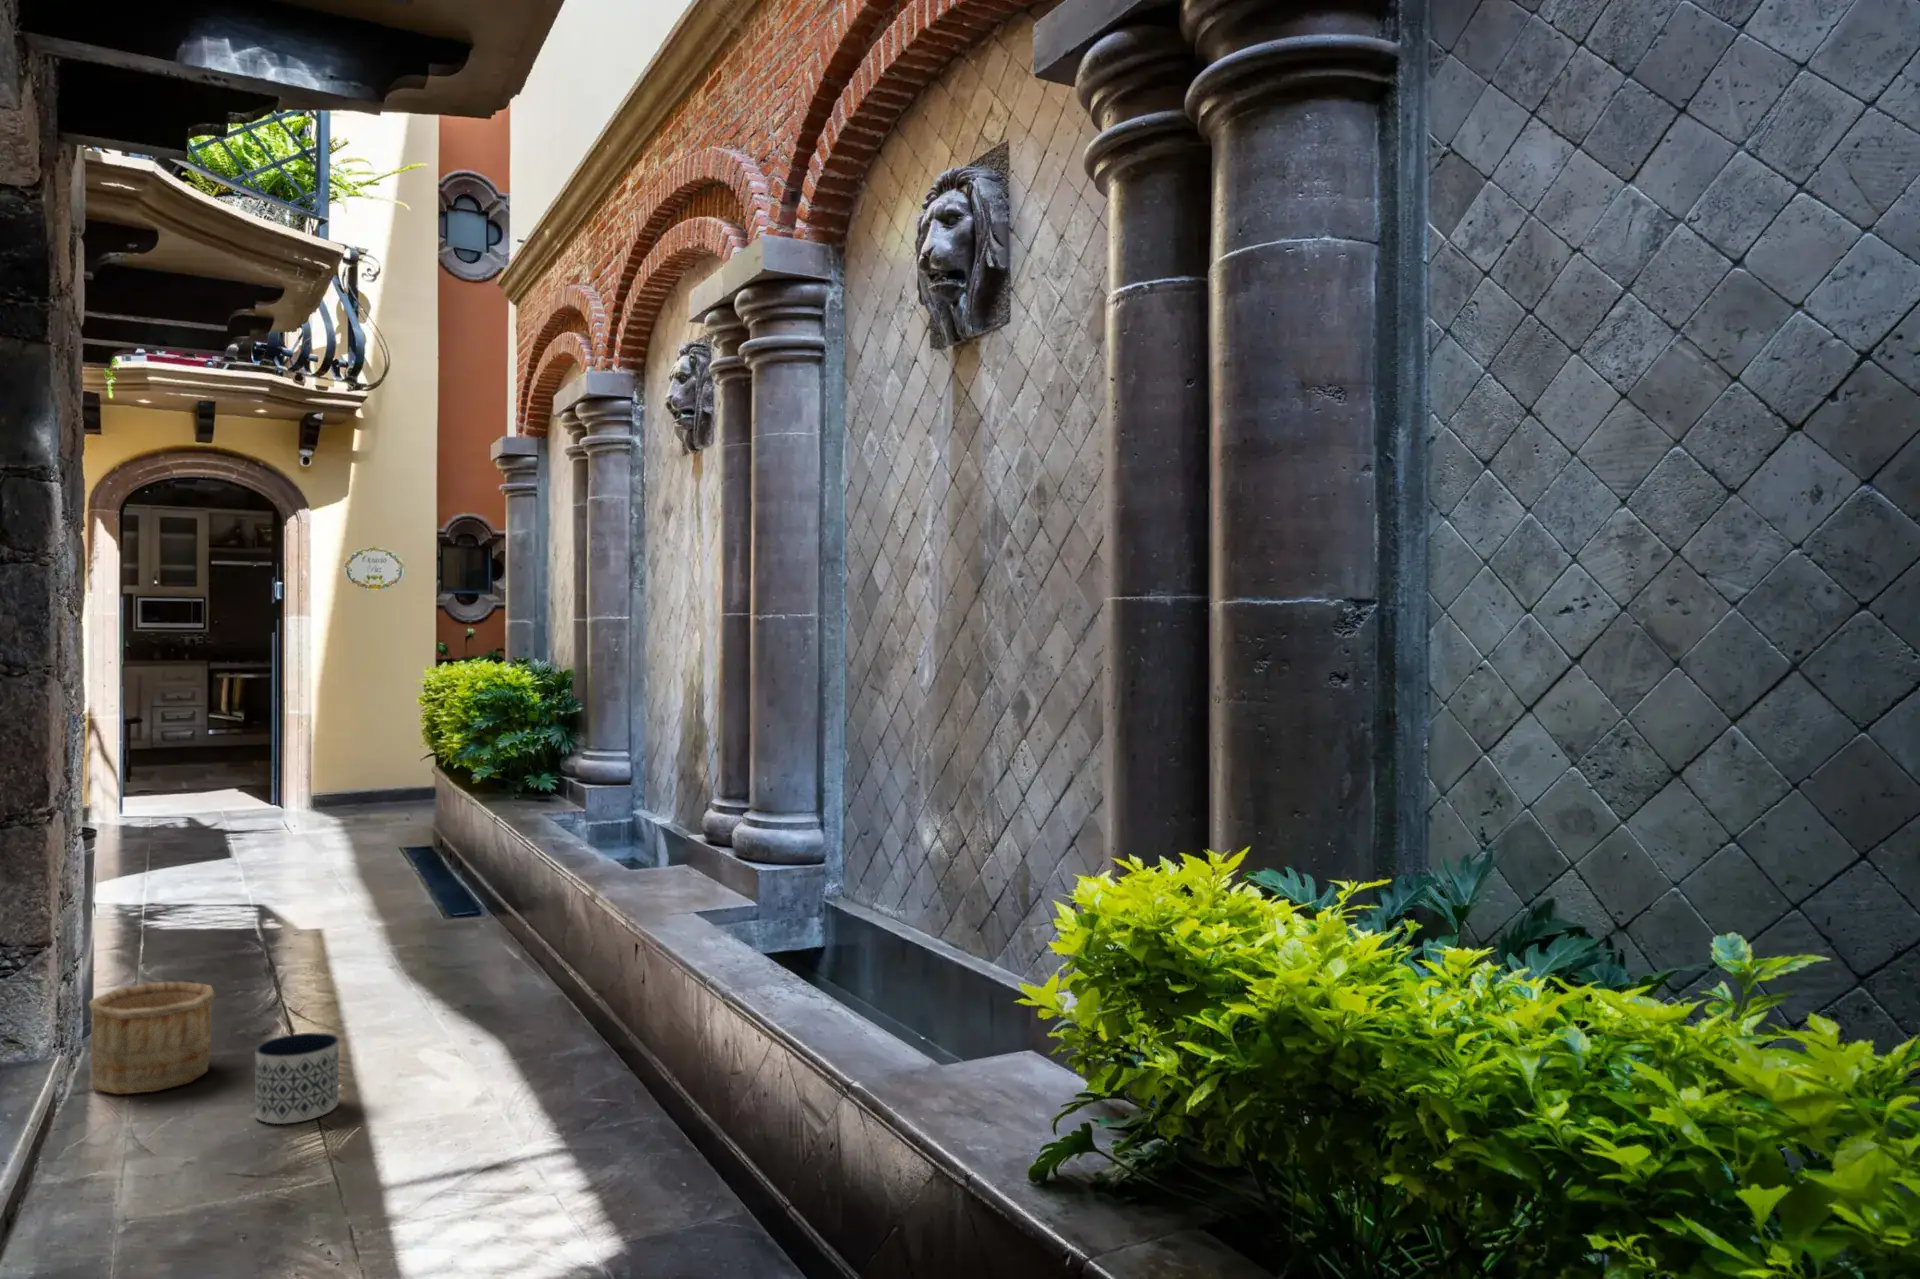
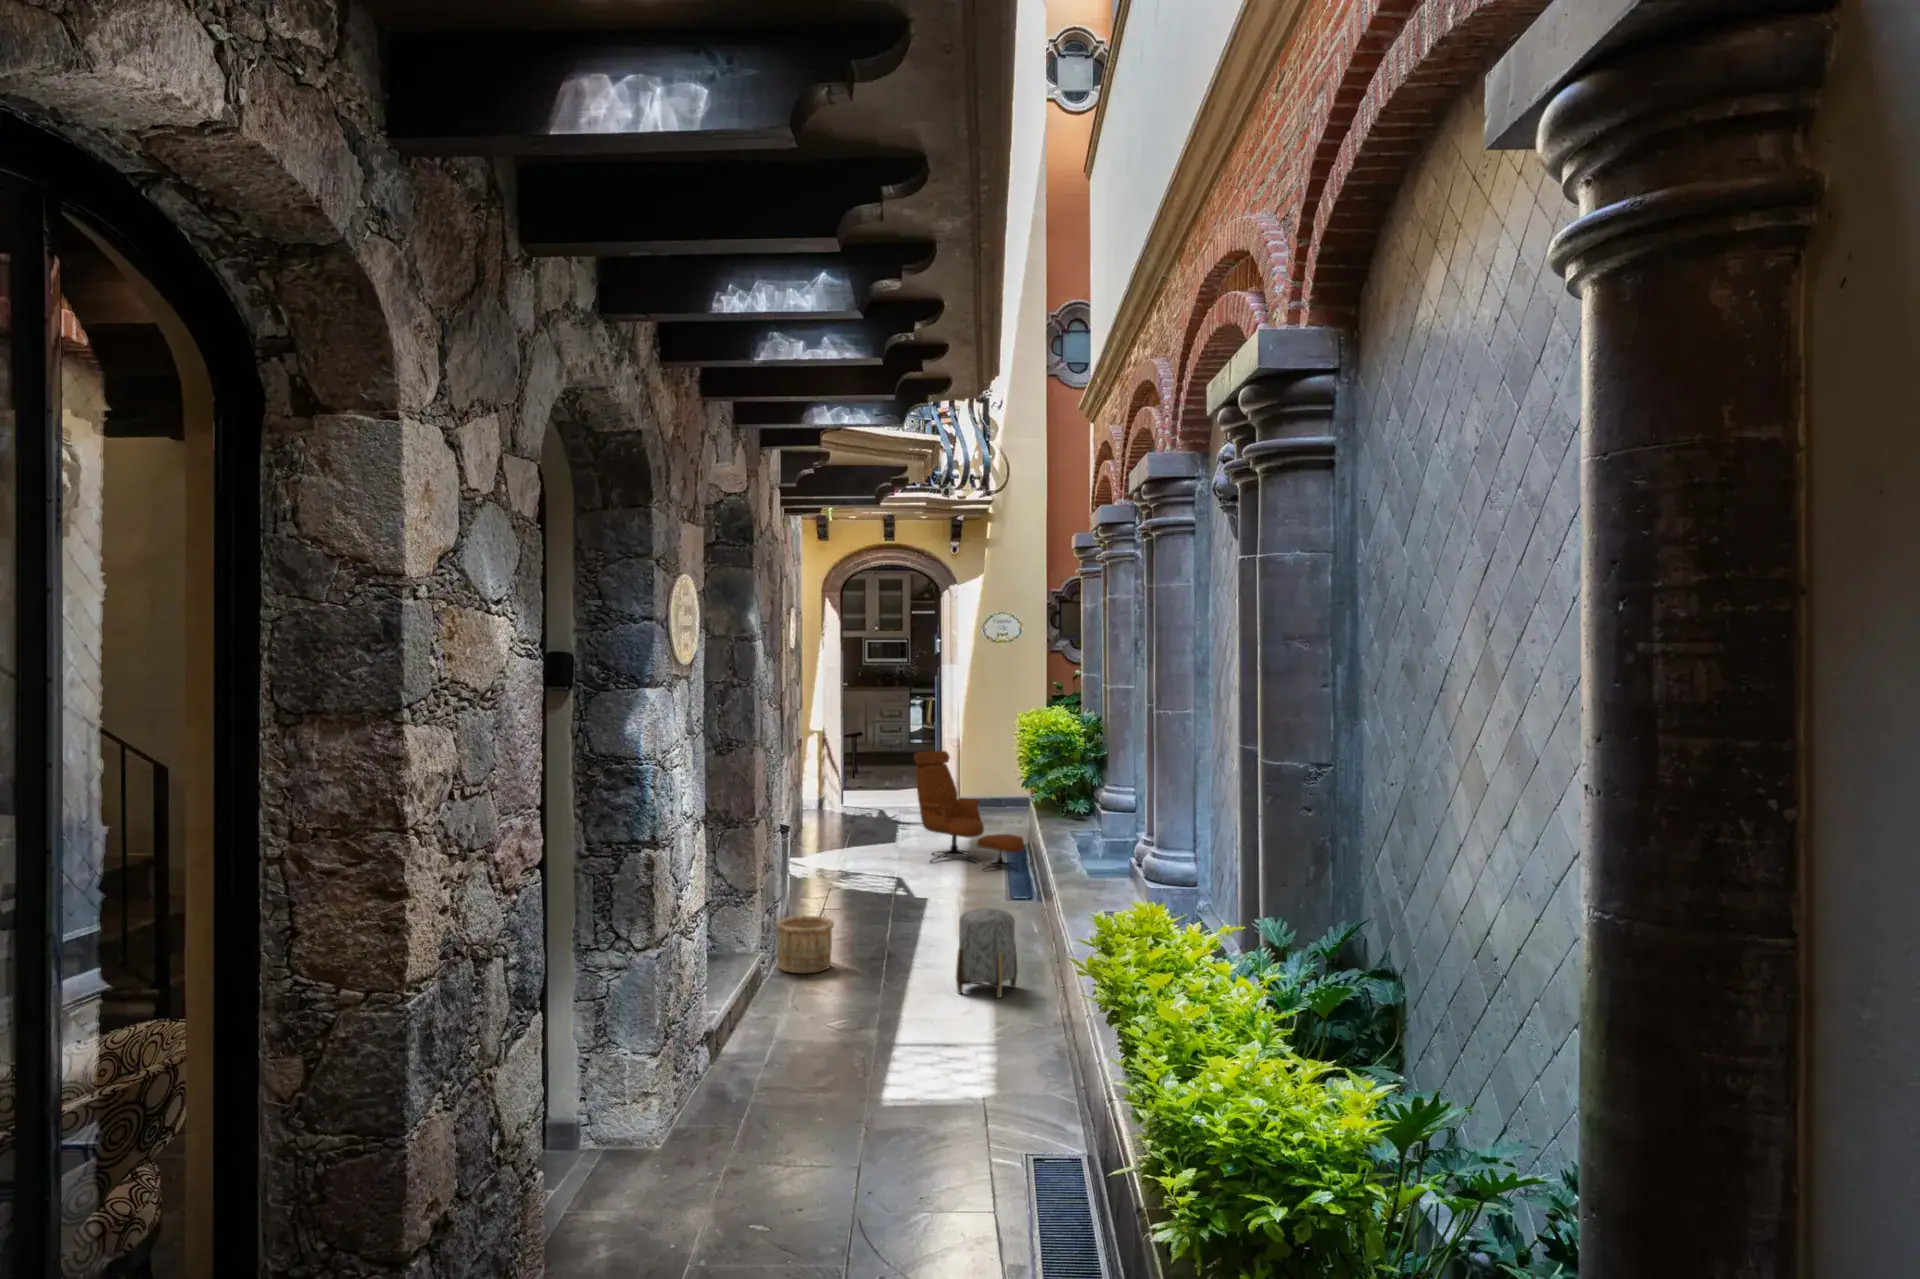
lounge chair: none [277,719,459,883] -> present [914,751,1024,870]
stool: none [472,929,571,1079] -> present [956,908,1018,998]
planter: present [255,1033,339,1124] -> none [843,952,883,999]

